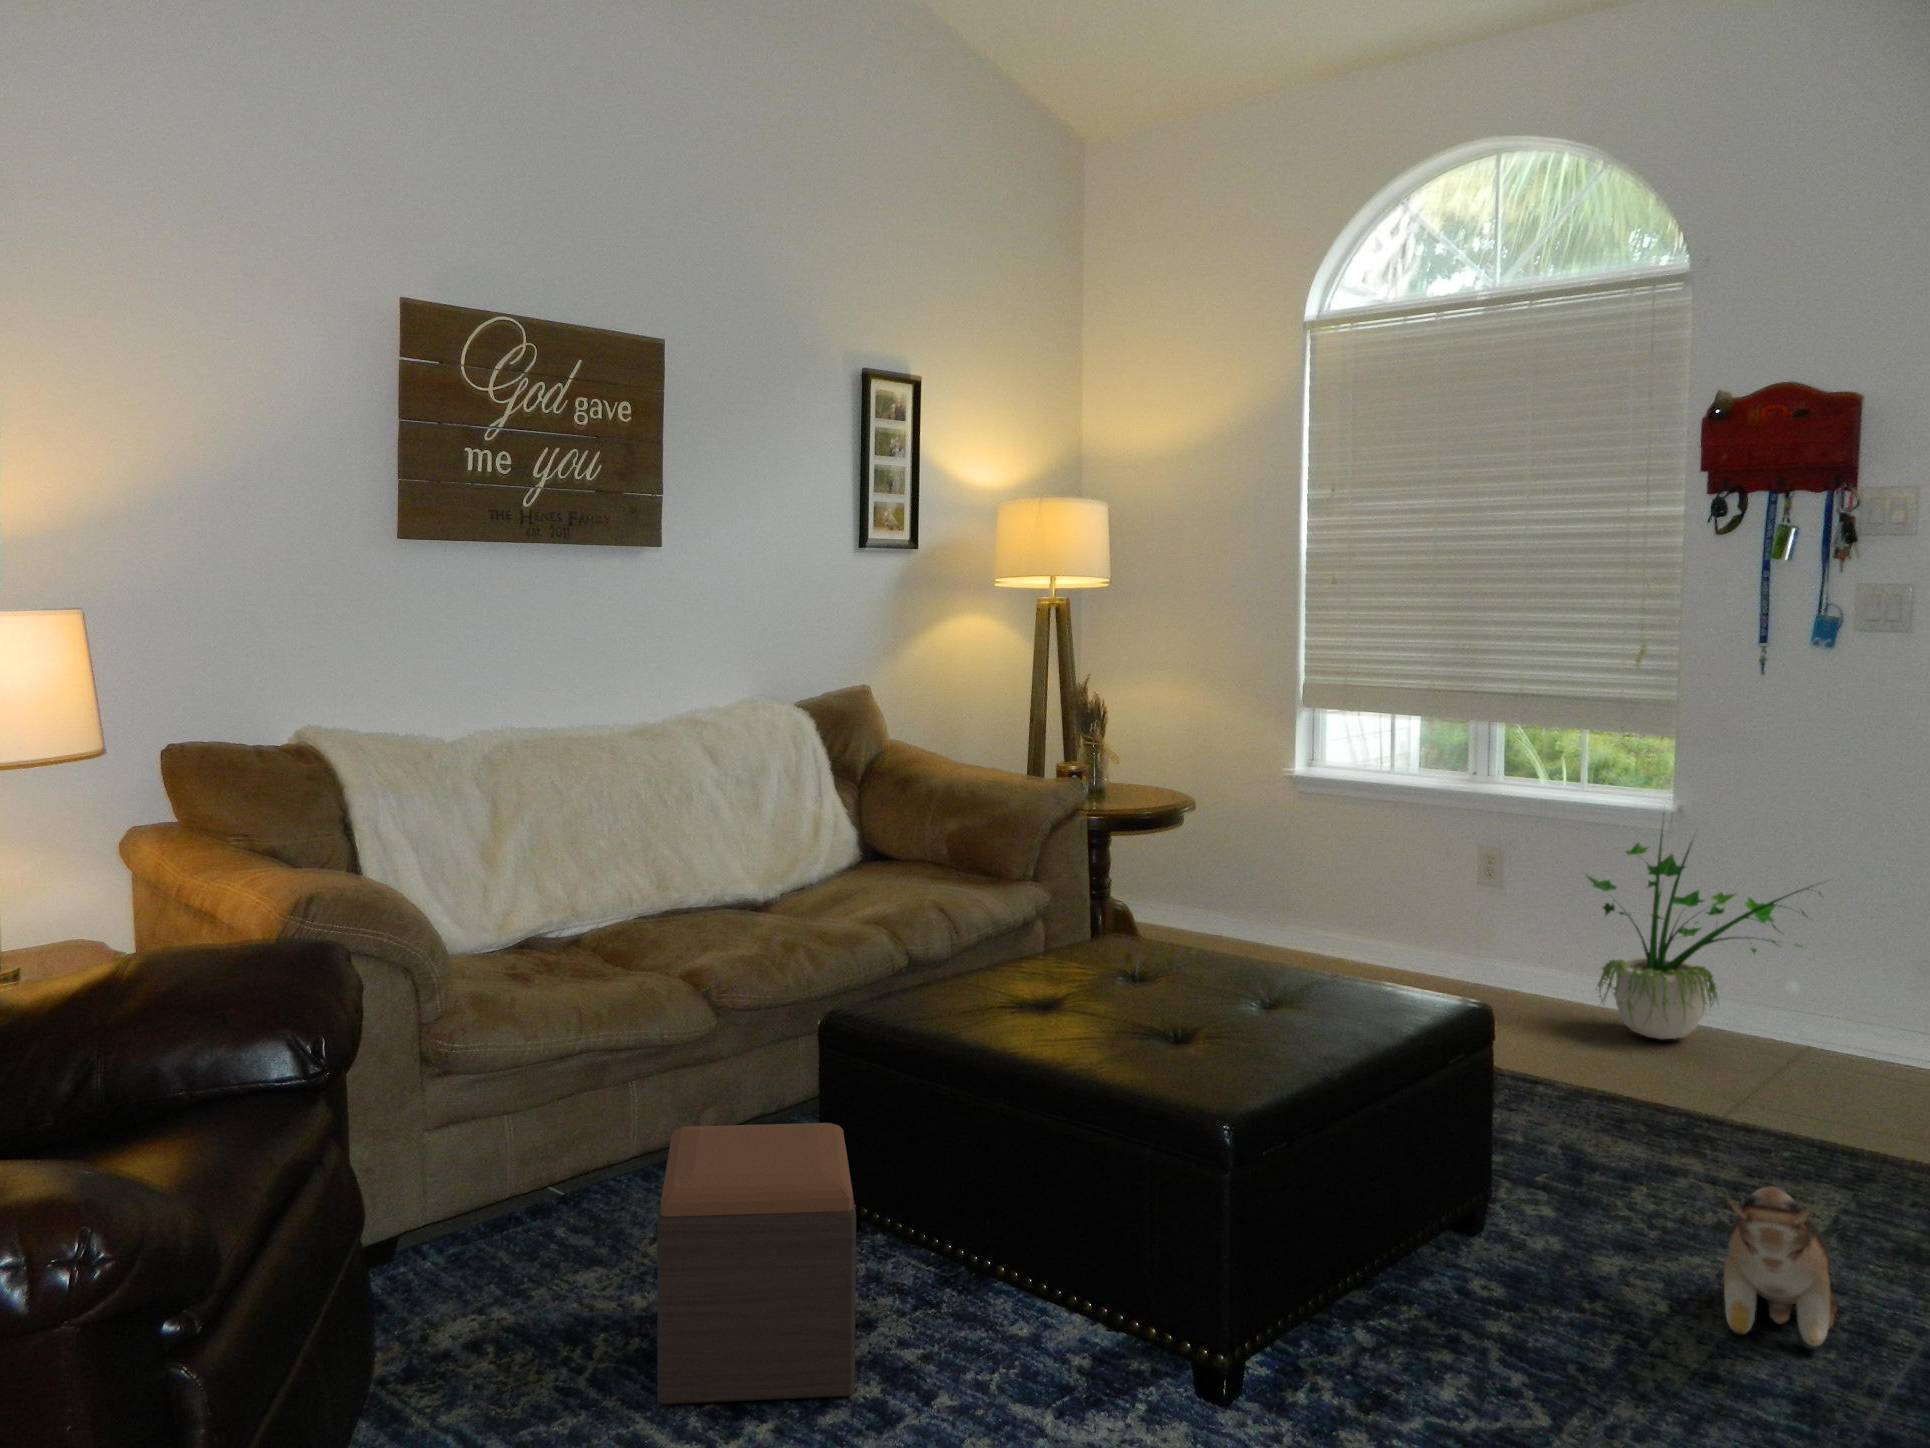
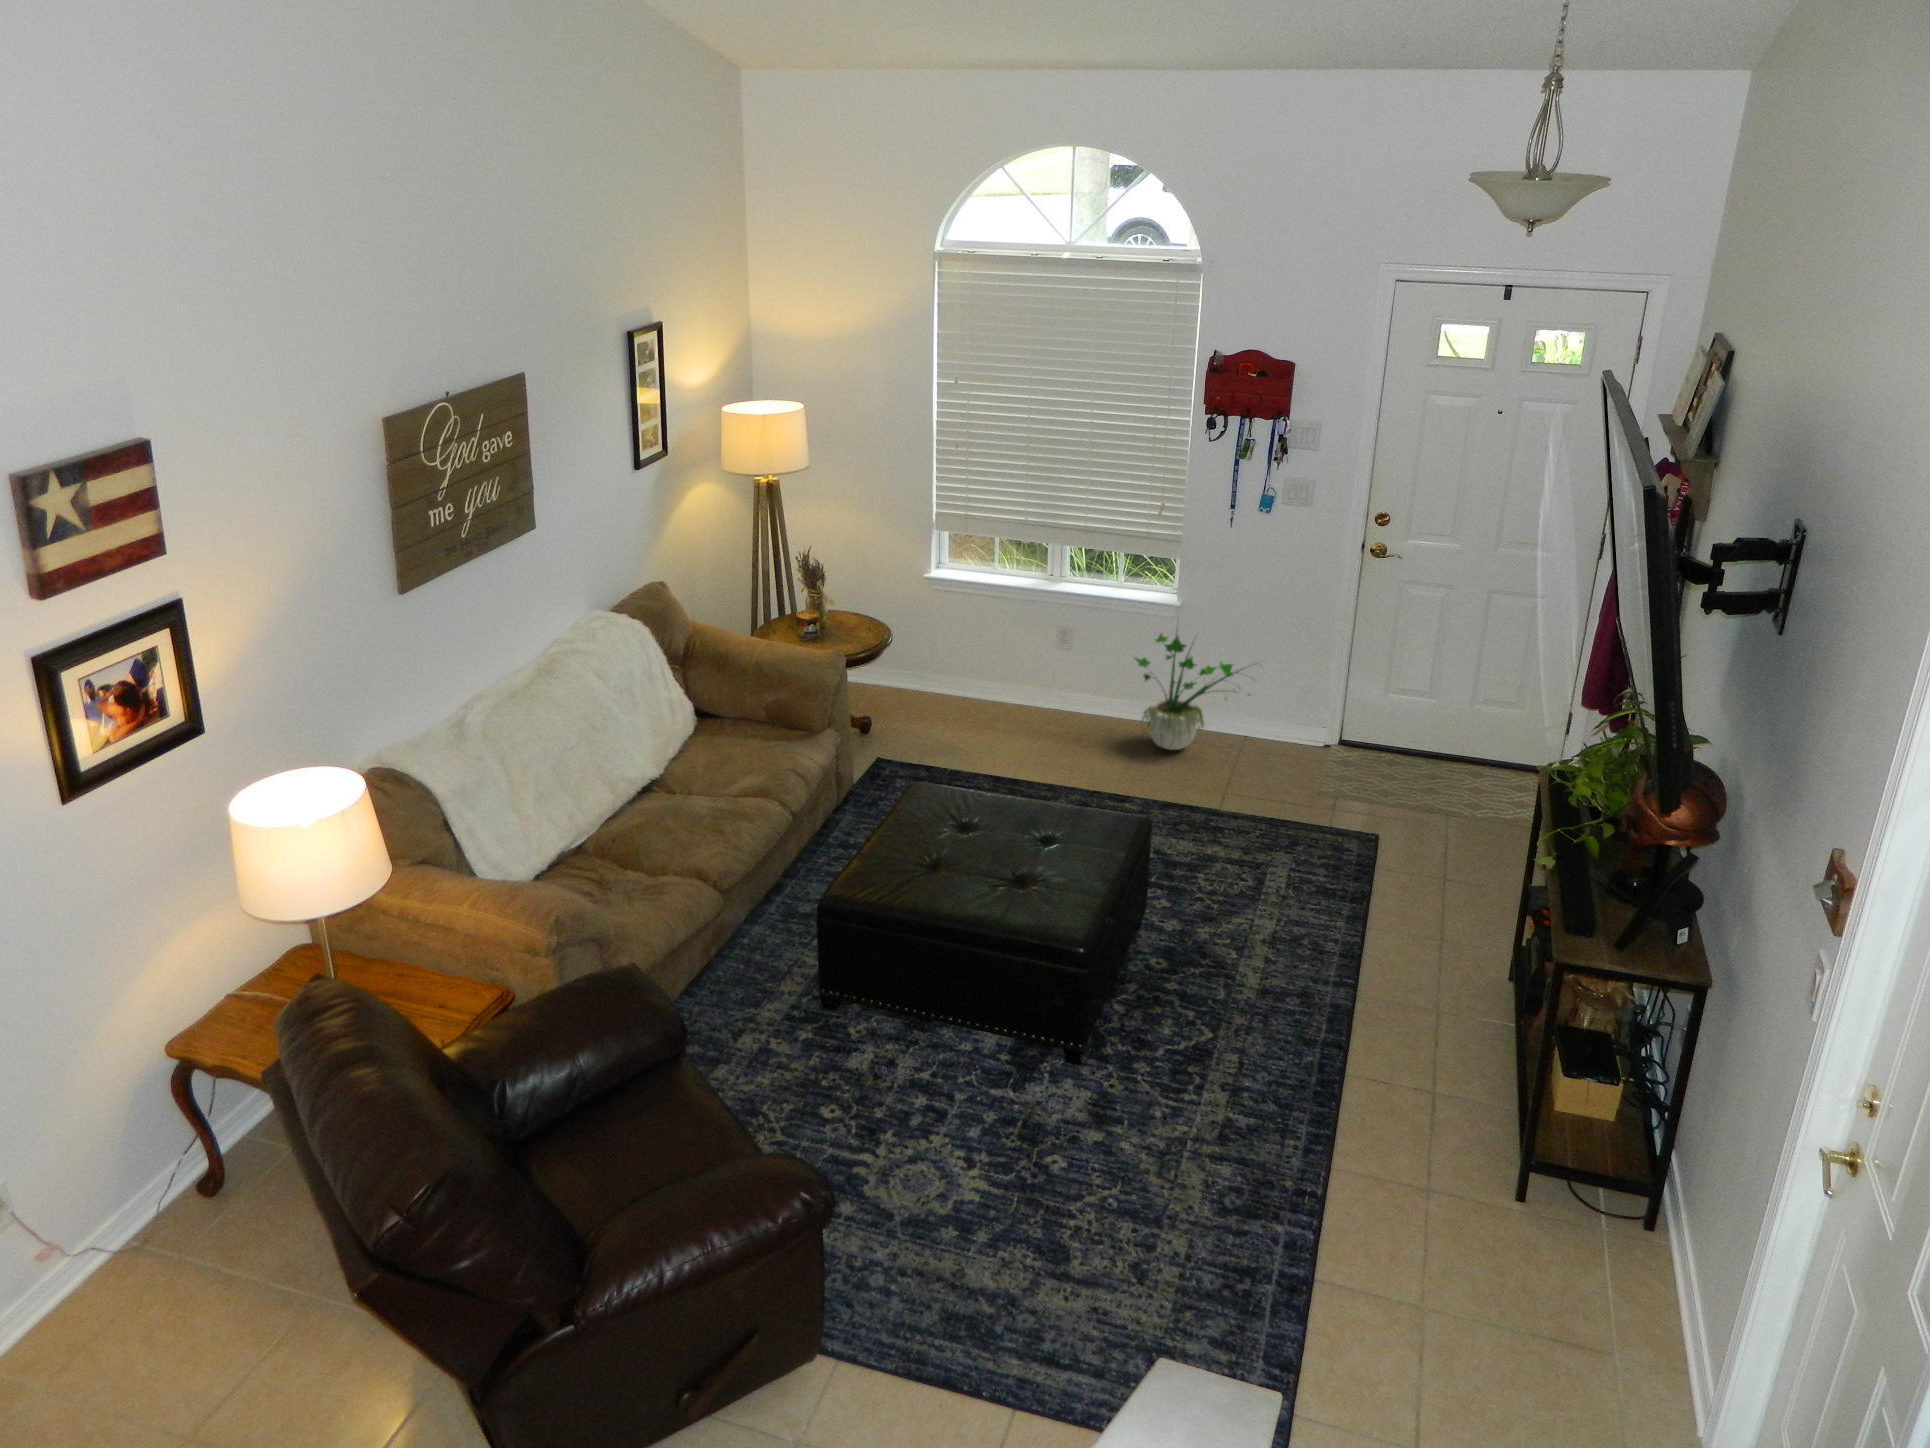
footstool: present [657,1123,856,1404] -> none [789,974,920,1138]
plush toy: present [1724,1186,1837,1346] -> none [1258,898,1308,963]

